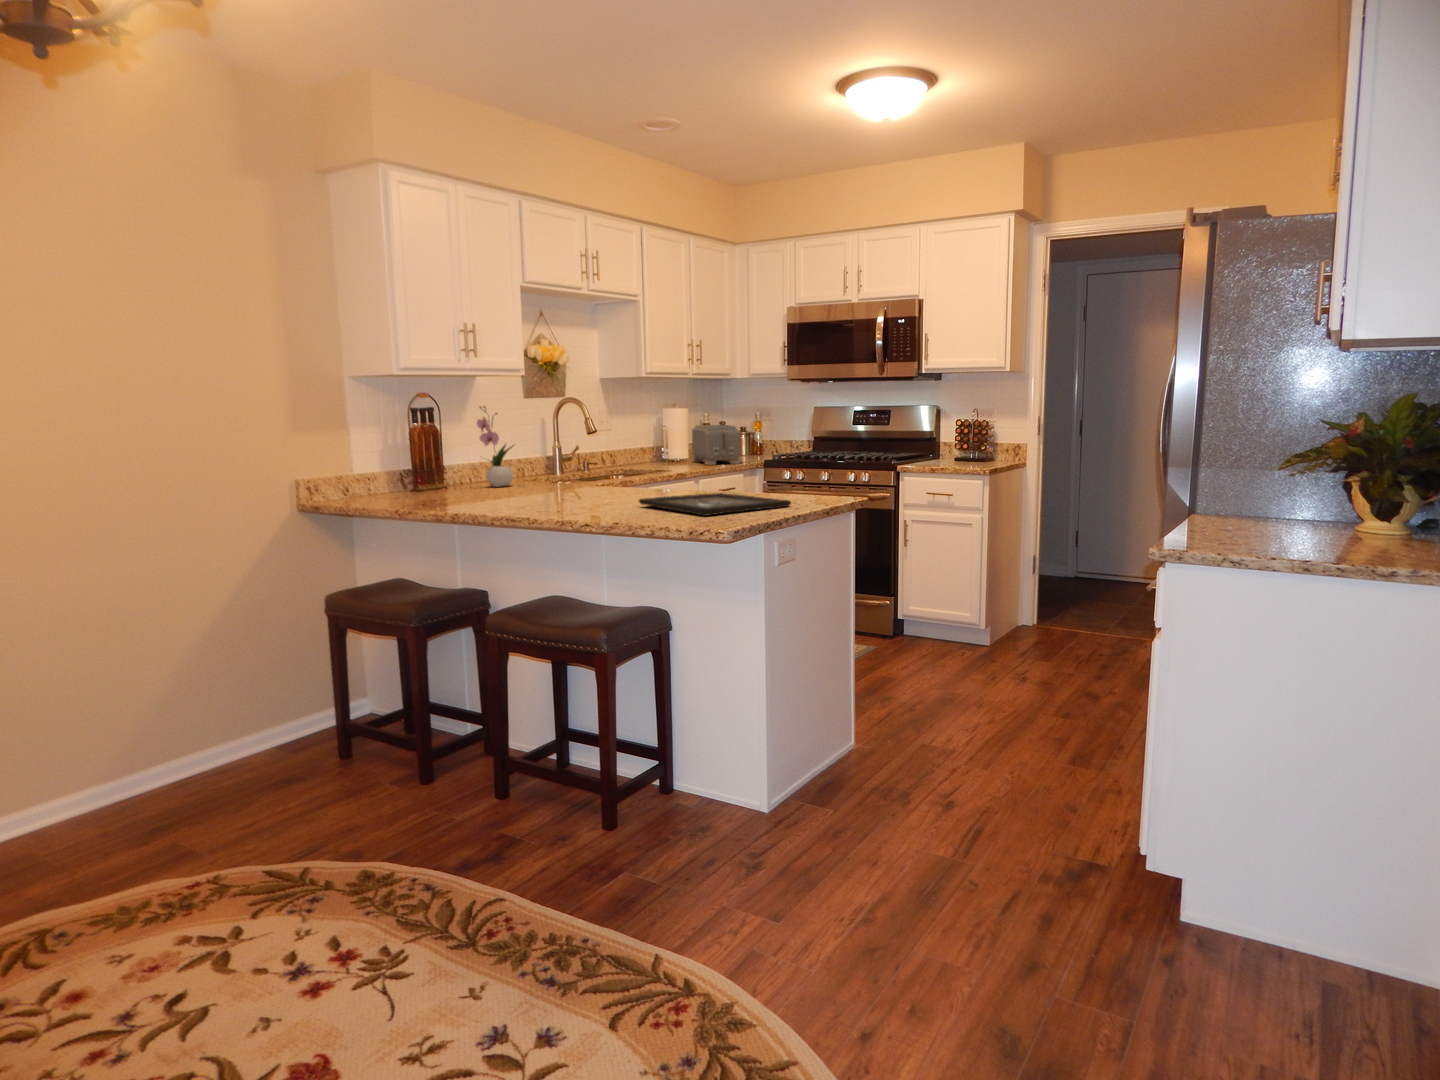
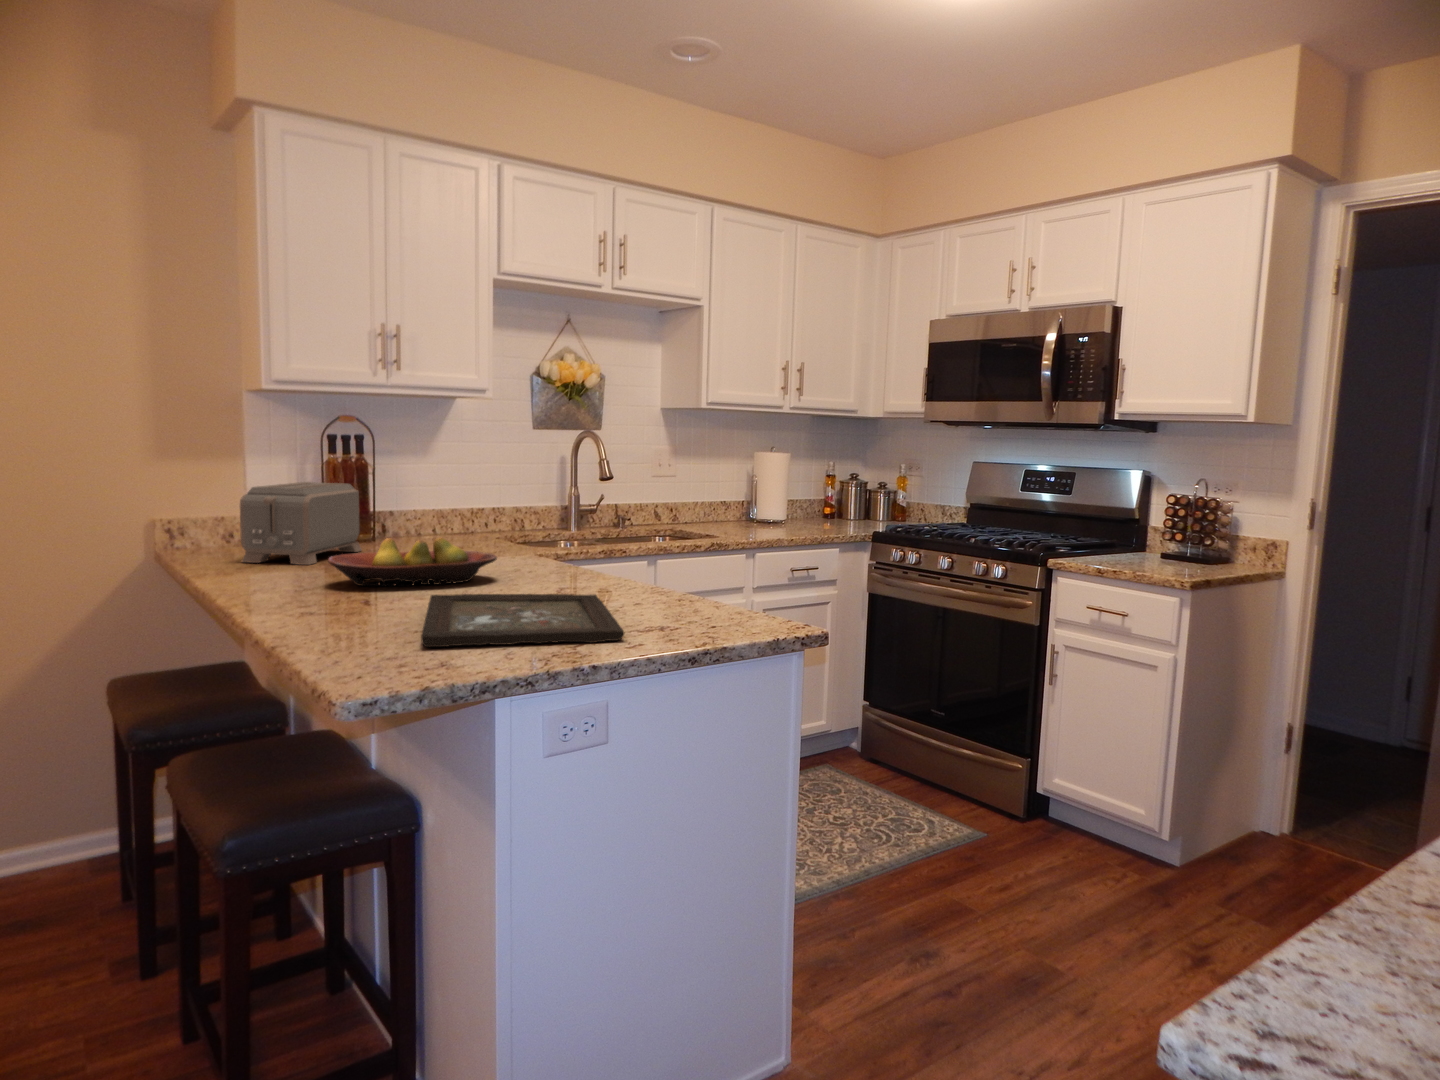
flower arrangement: present [477,406,513,487] -> none [416,436,463,543]
toaster: present [692,425,740,465] -> present [240,482,362,565]
fruit bowl: none [527,470,627,504] -> present [328,538,497,586]

